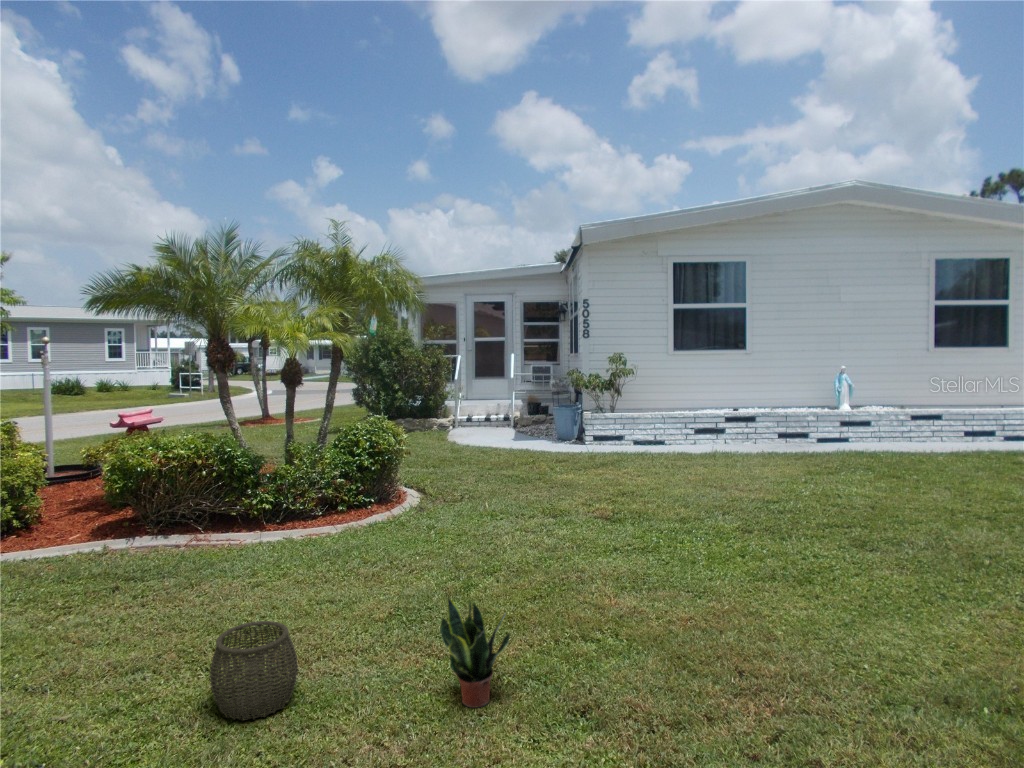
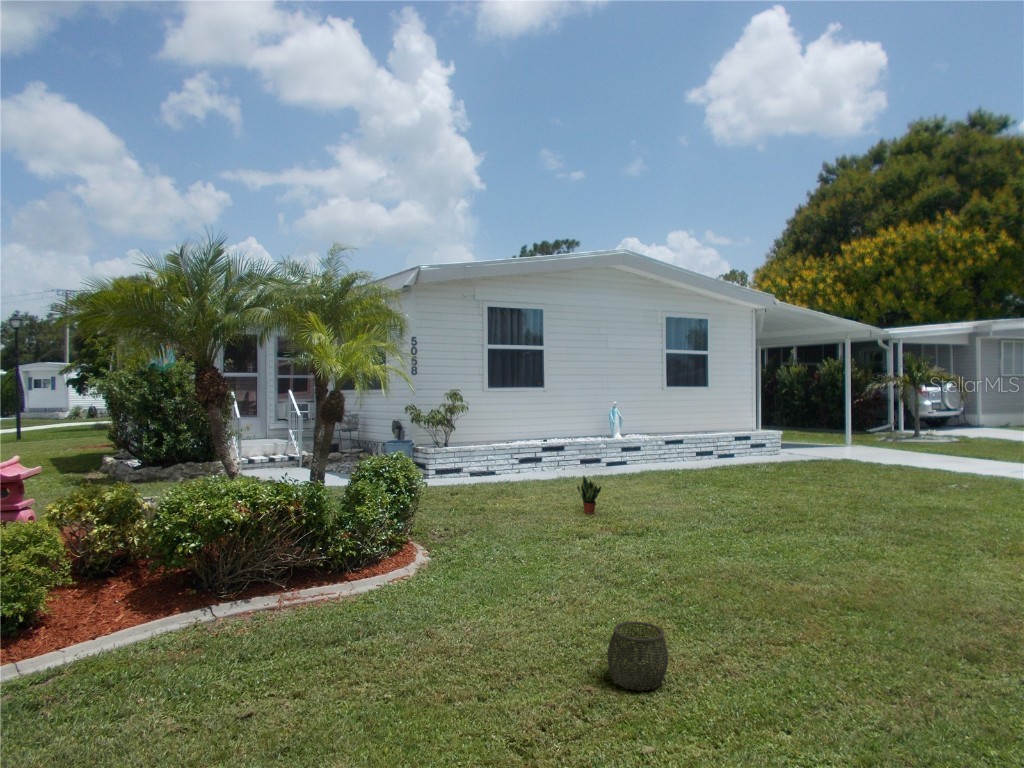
potted plant: present [440,598,510,708] -> present [577,476,601,514]

